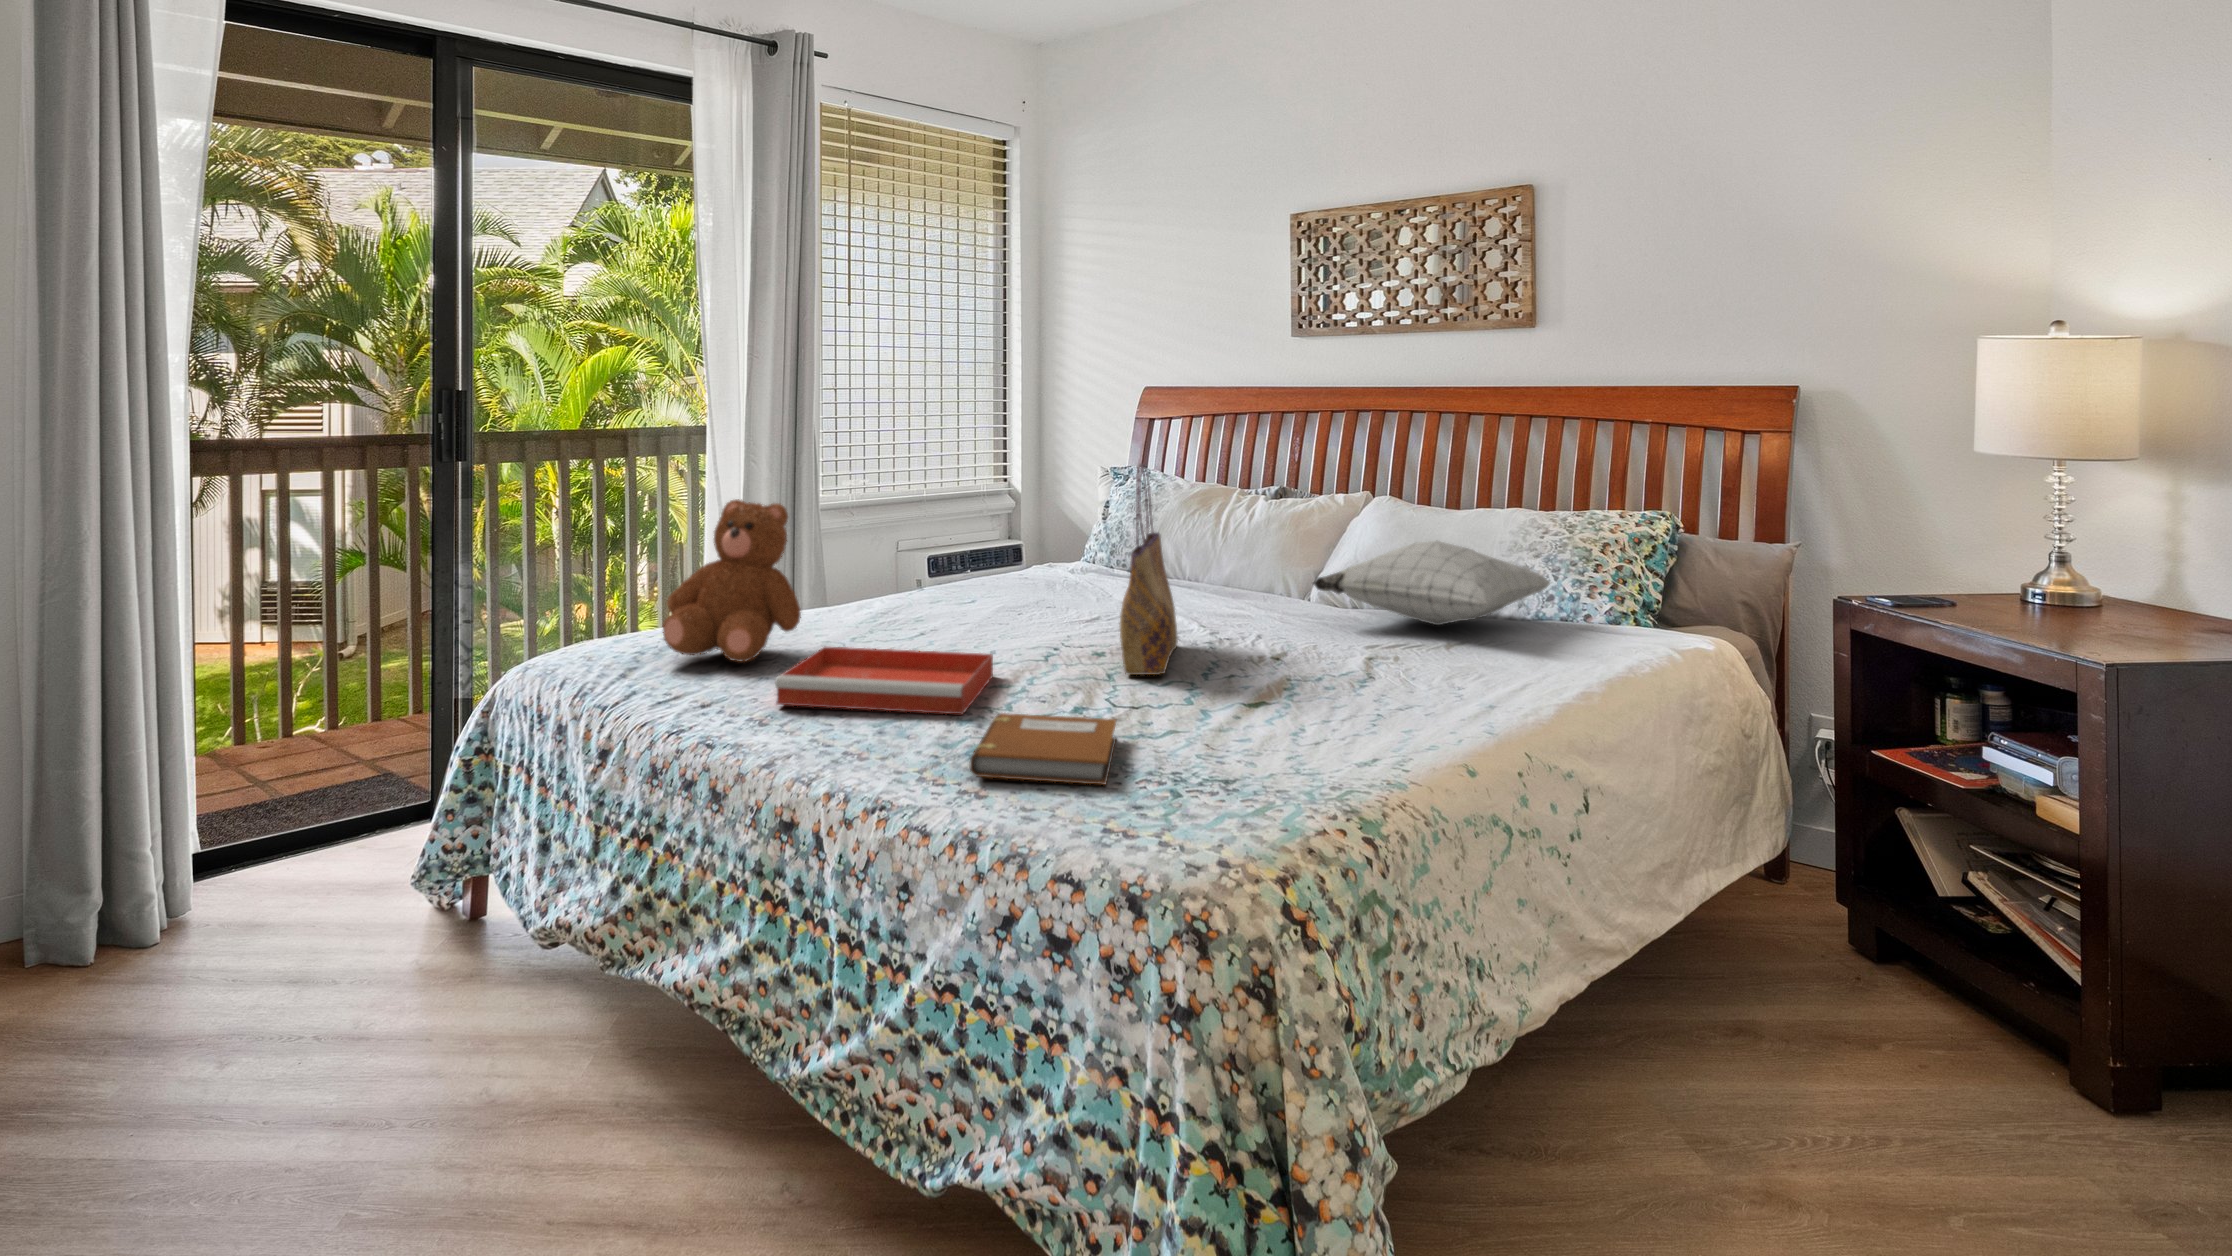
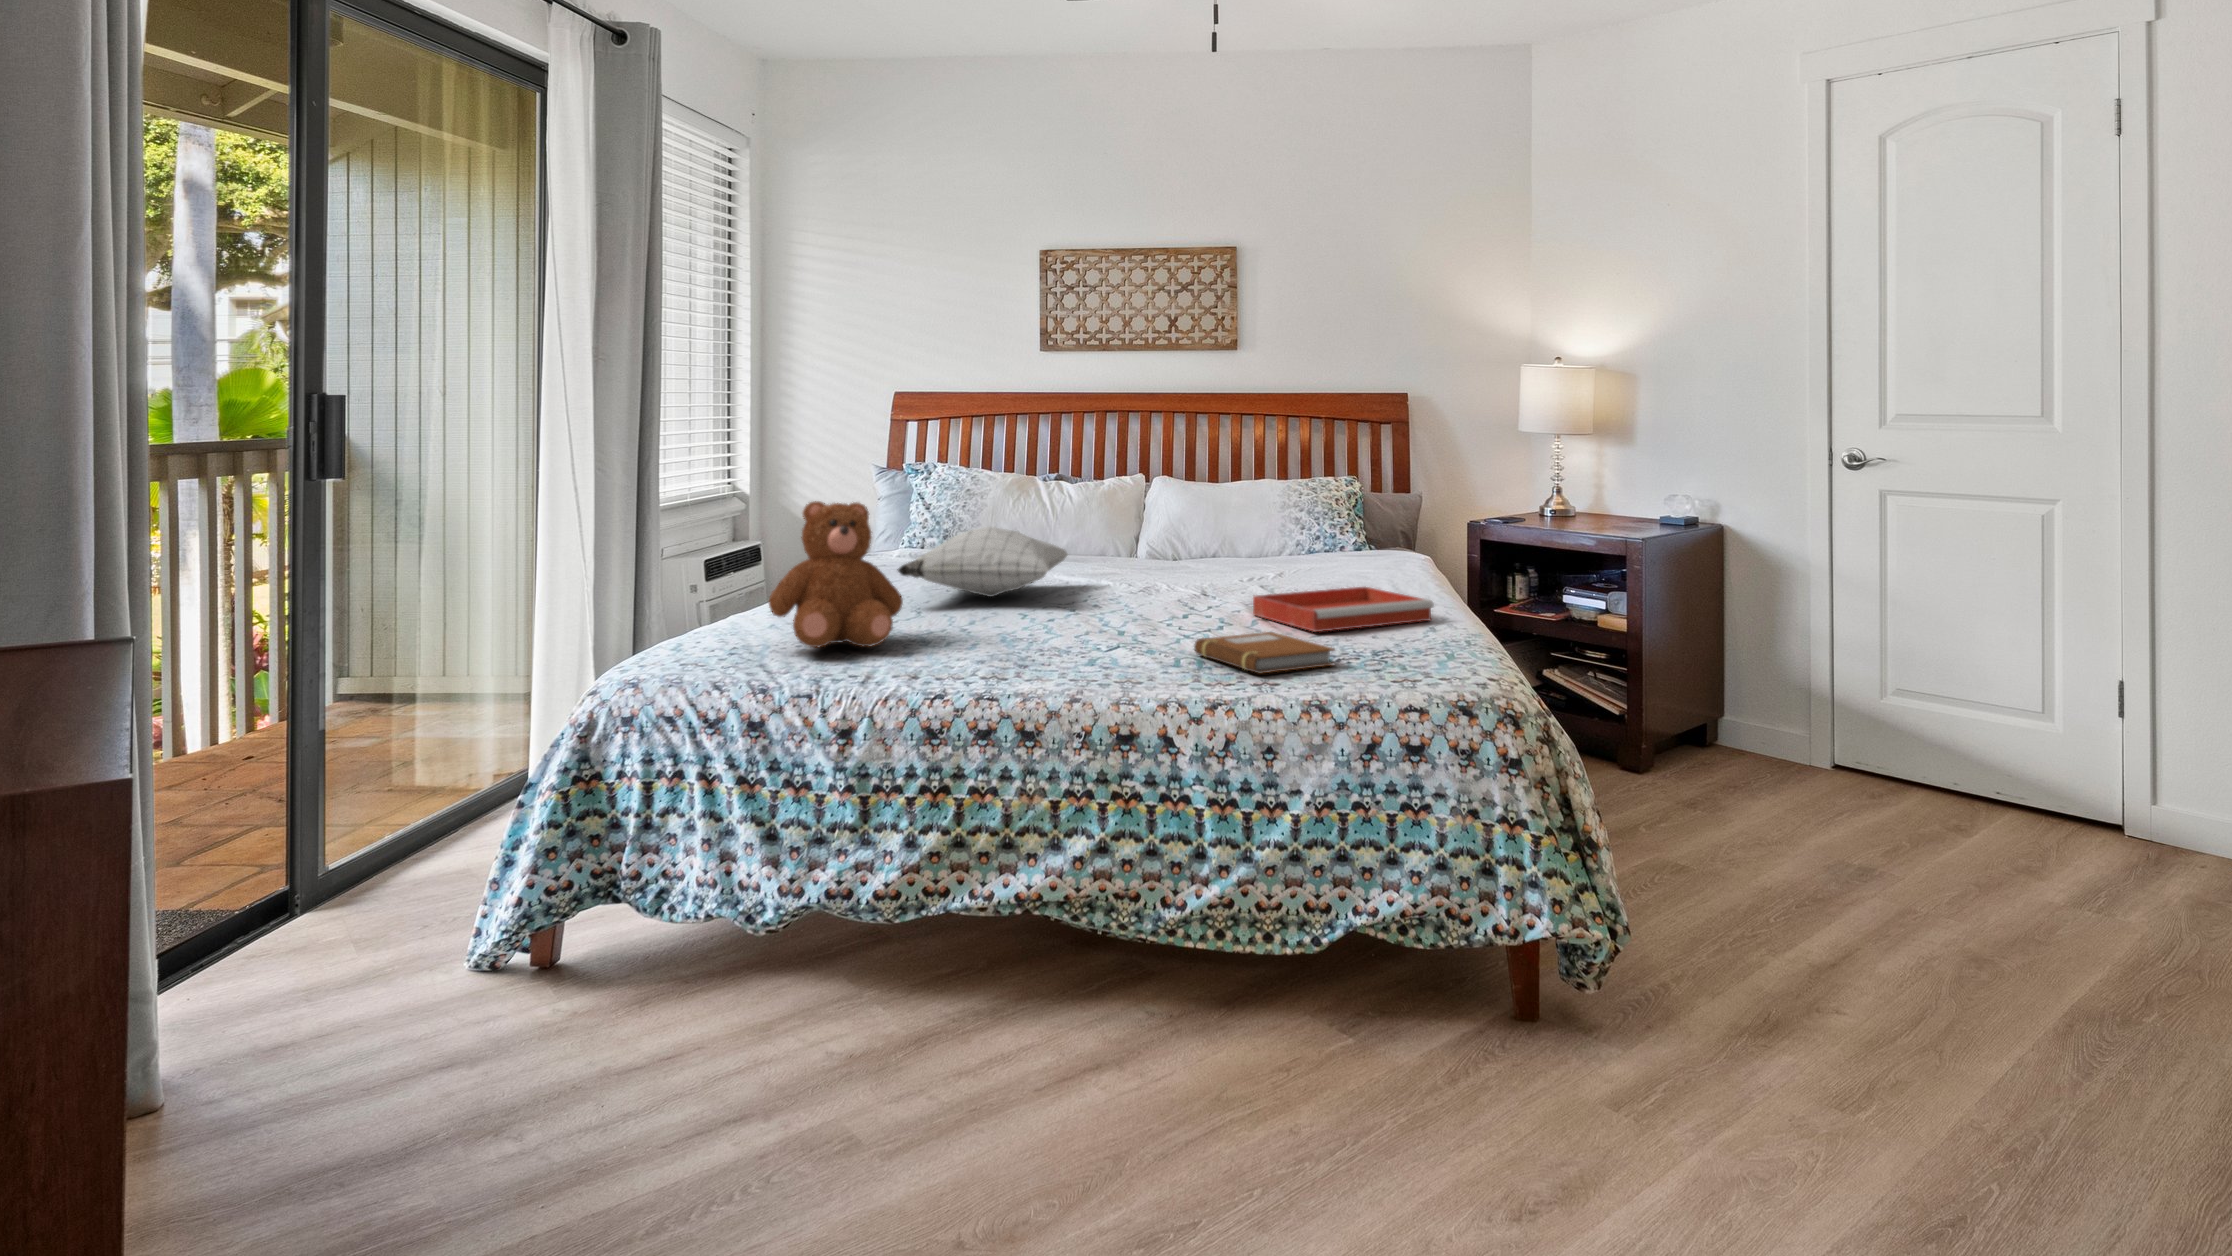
tote bag: present [1120,463,1178,675] -> none [1131,452,1207,614]
pillow: present [1313,541,1550,625] -> present [897,527,1068,597]
tray: present [775,647,993,714] -> present [1253,587,1434,632]

